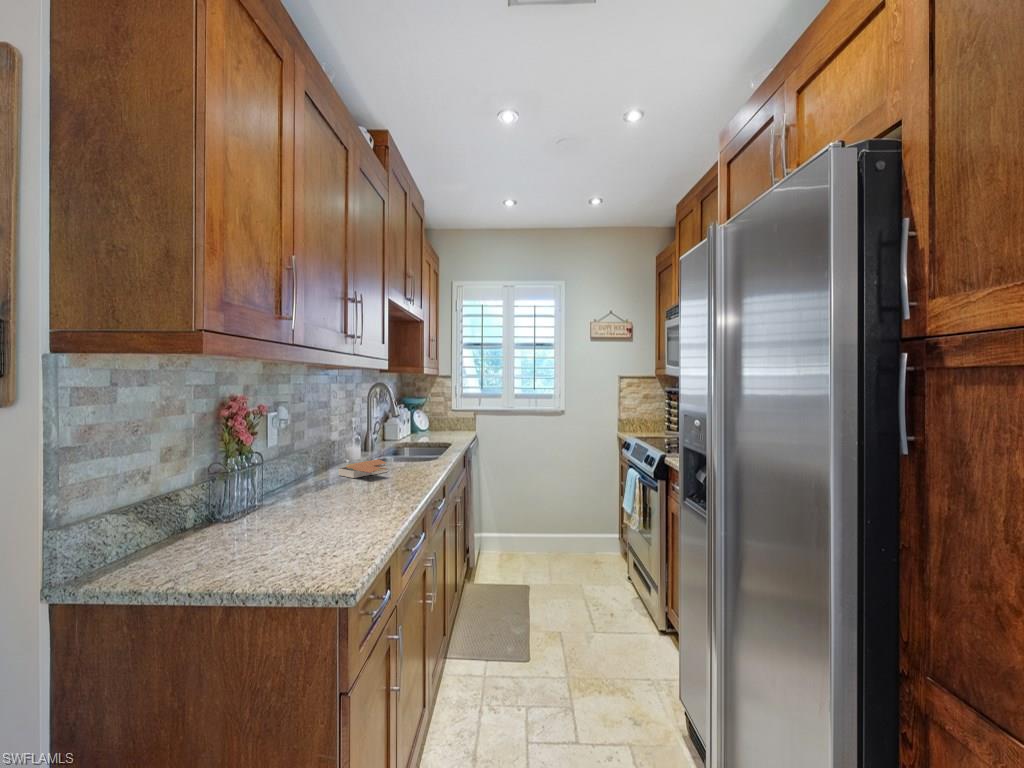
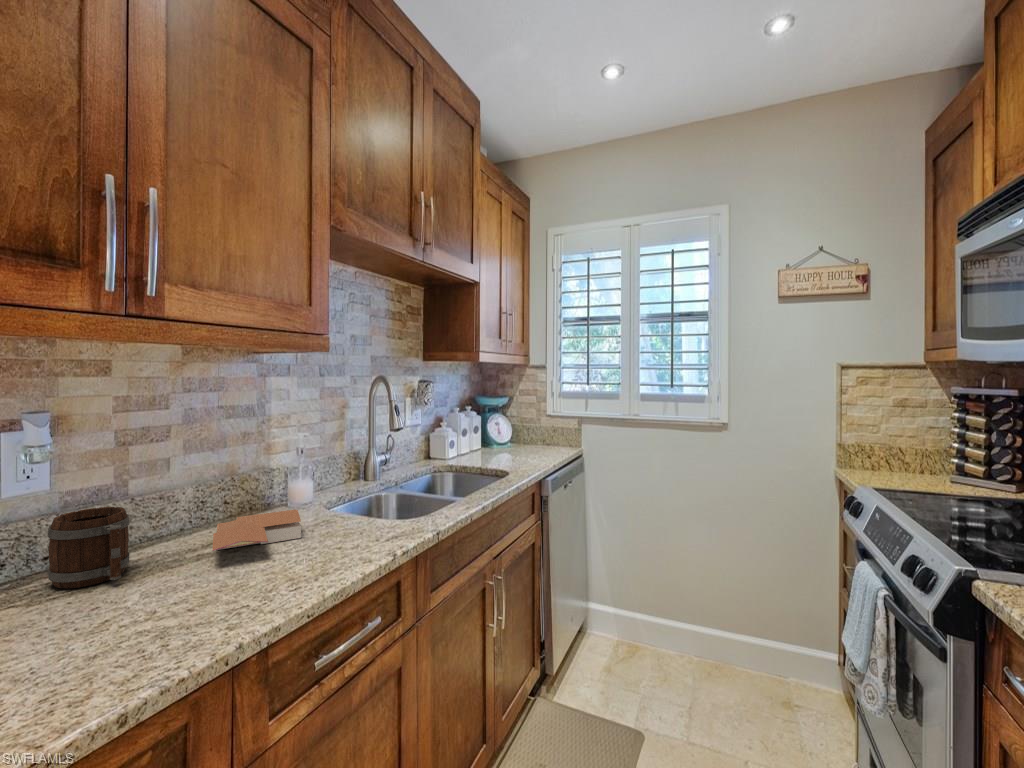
mug: none [297,455,338,492] -> present [48,507,129,588]

